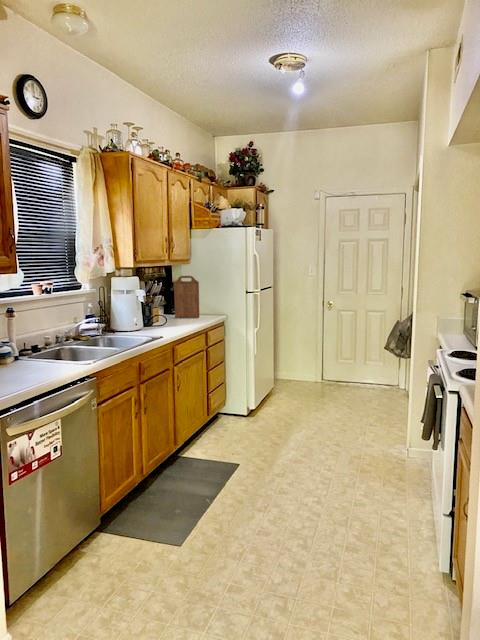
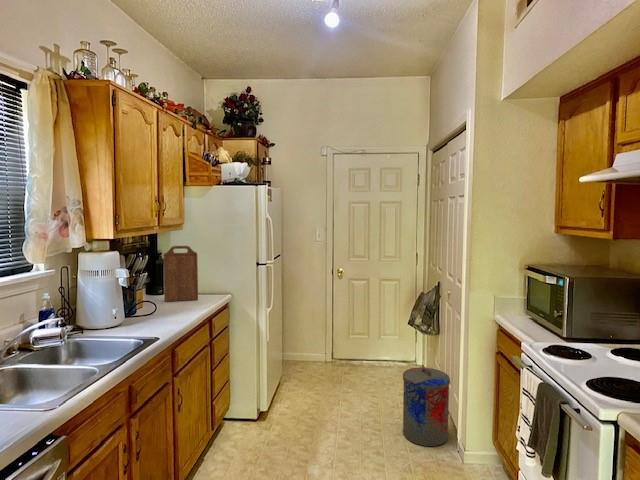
trash can: none [362,383,405,448] -> present [403,367,450,446]

